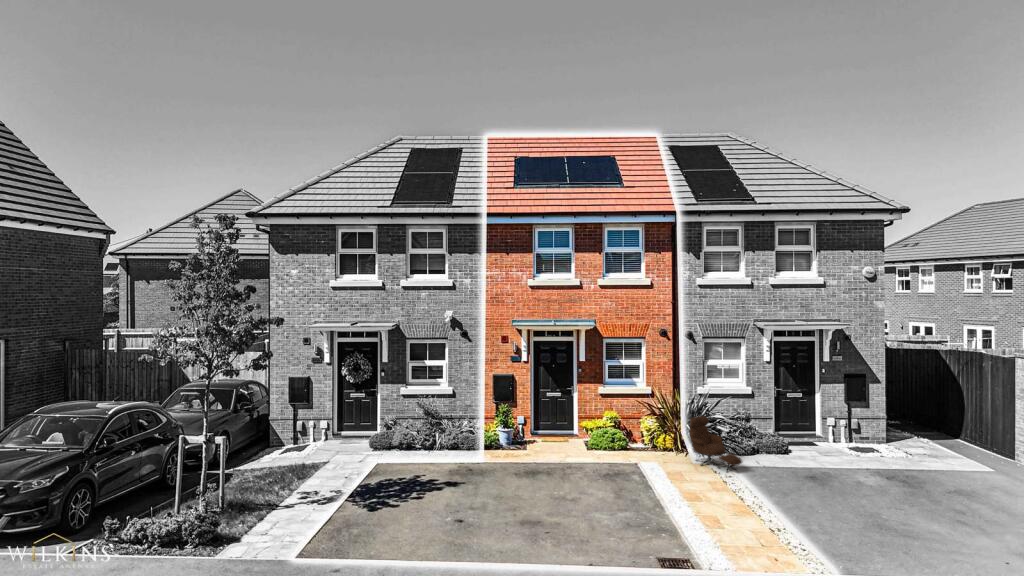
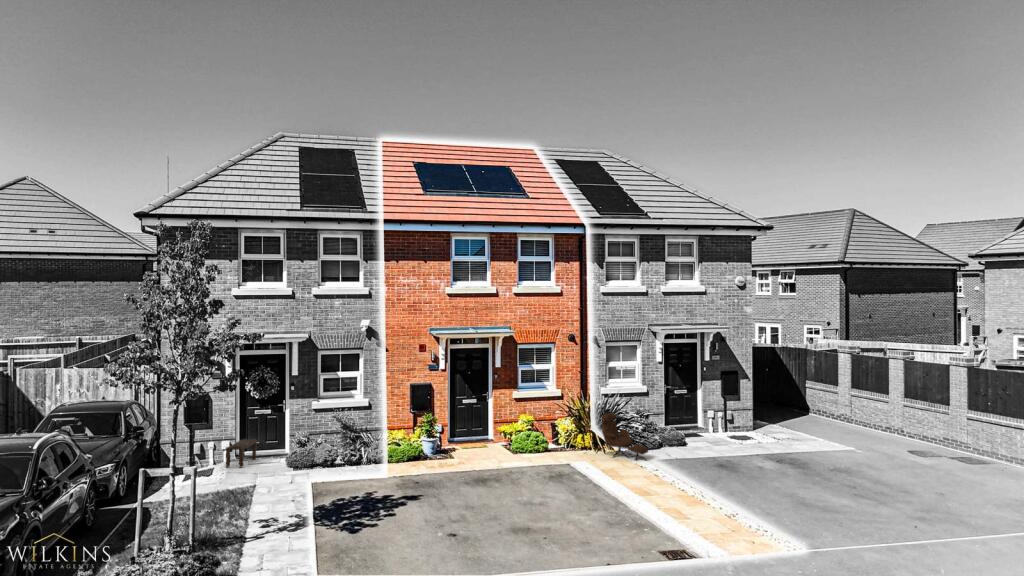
bench: none [319,419,352,446] -> present [226,439,257,468]

